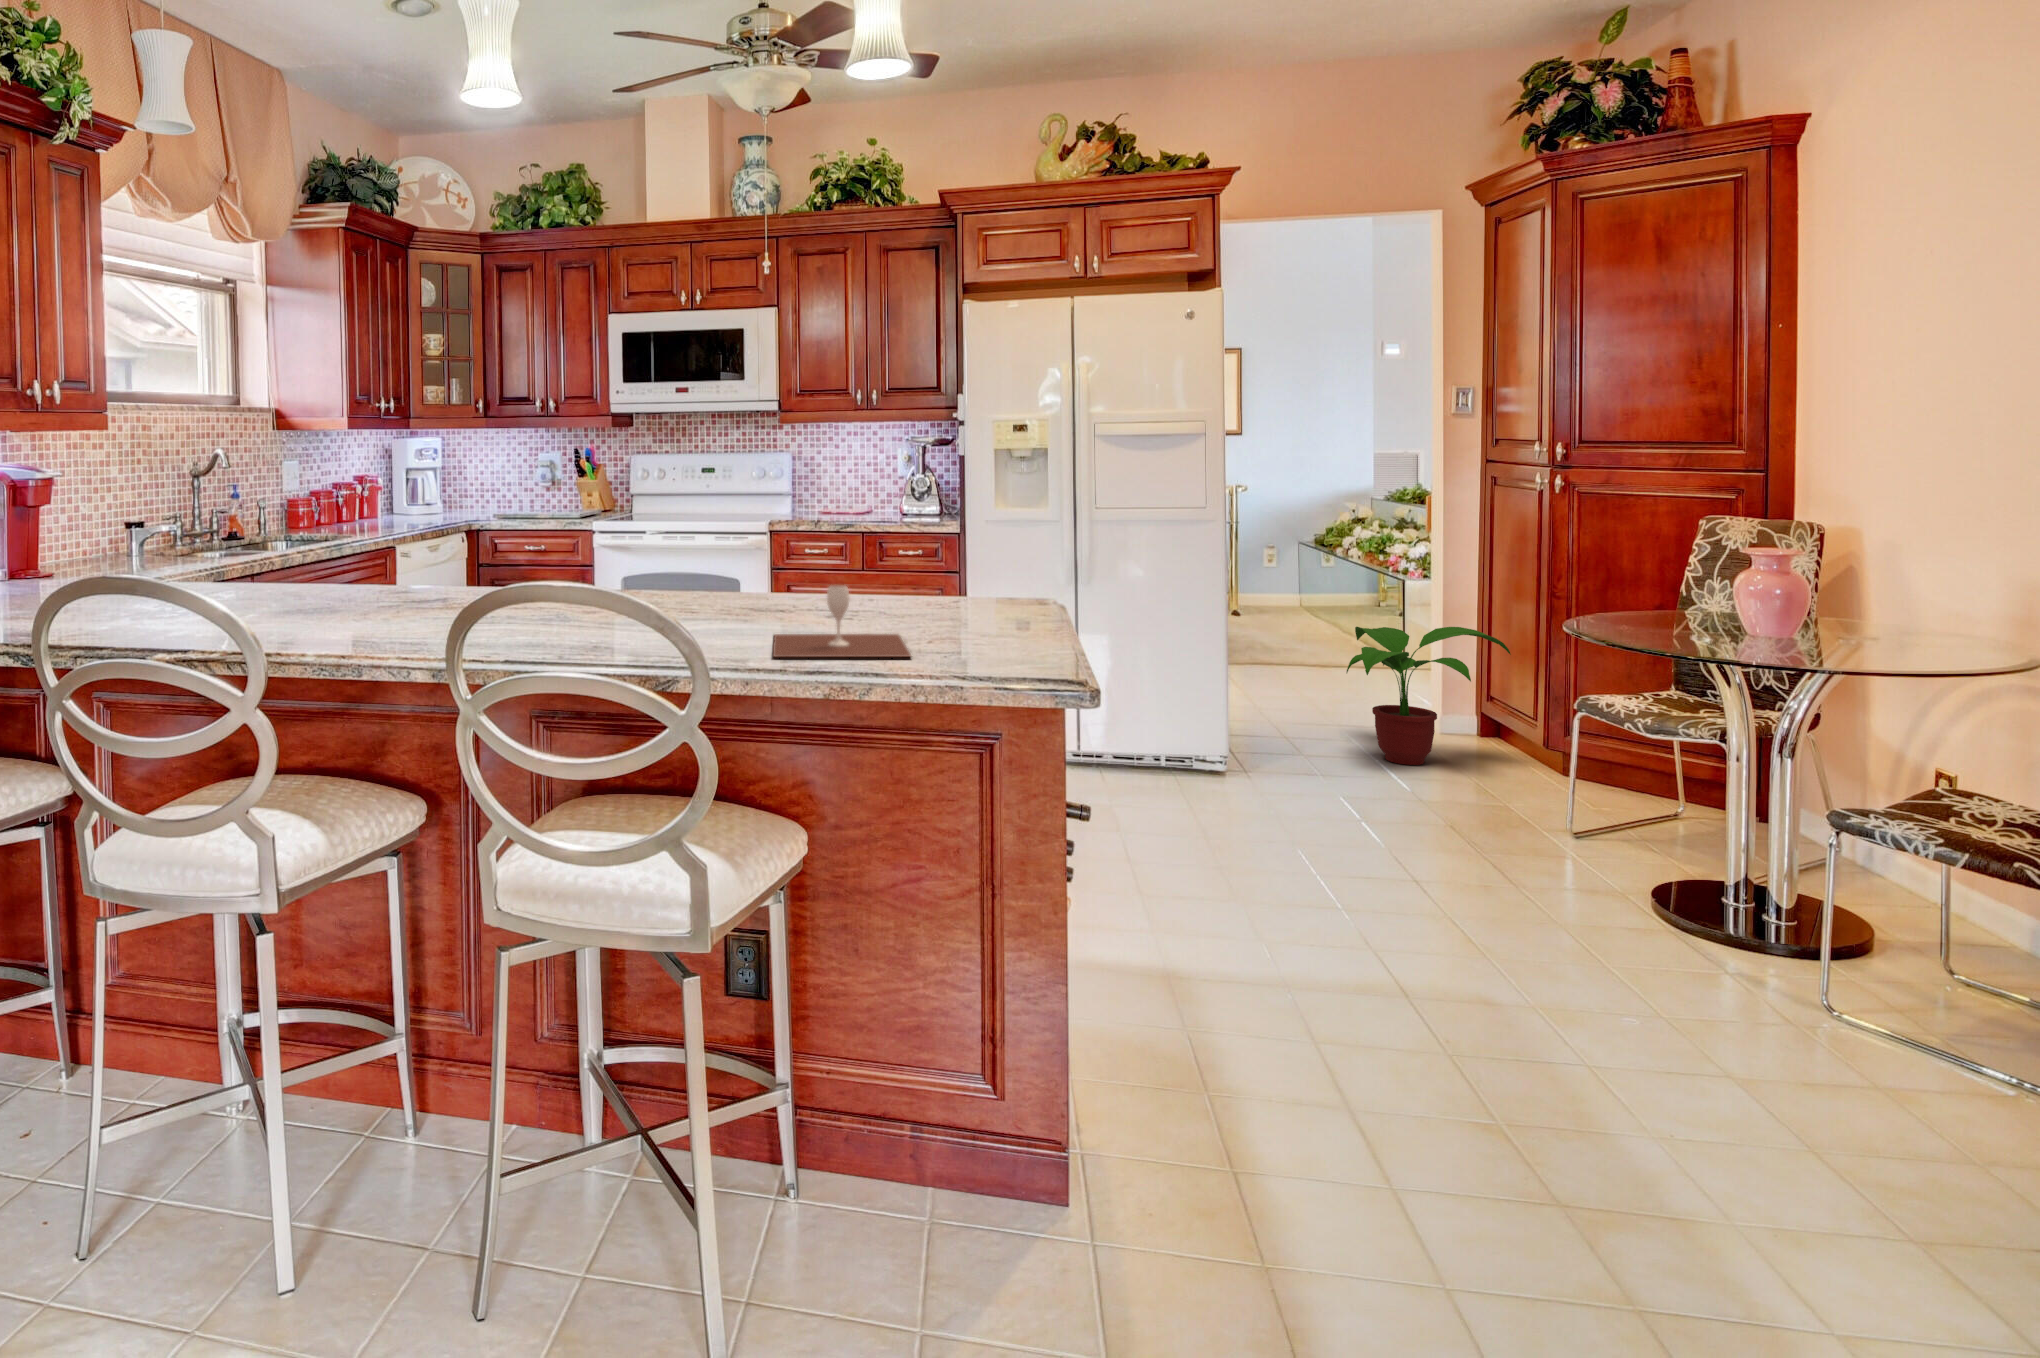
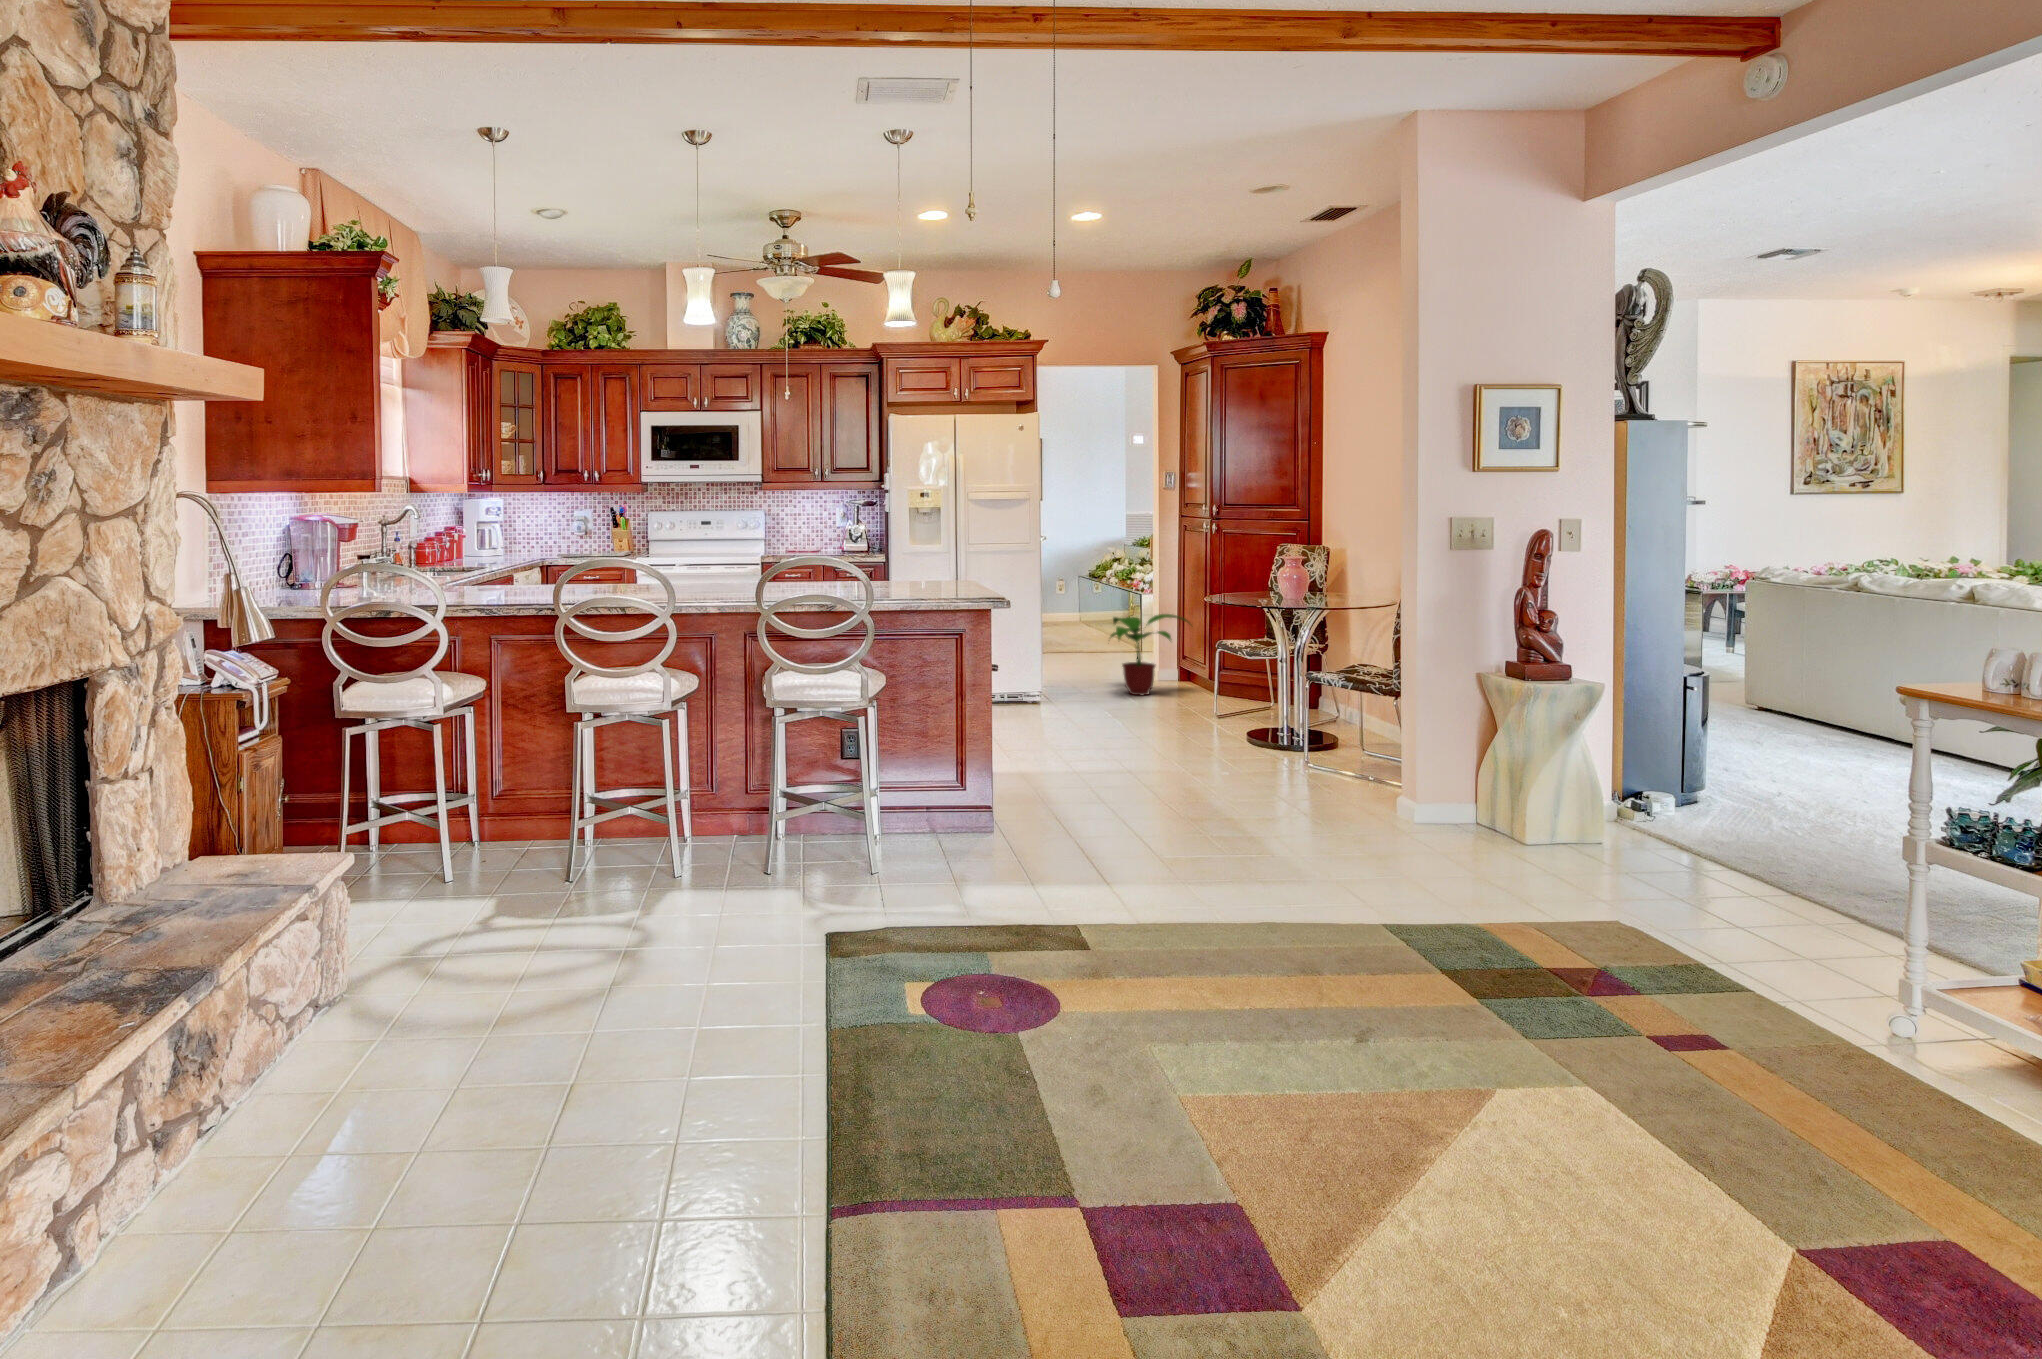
wine glass: present [773,585,911,657] -> none [867,566,939,596]

